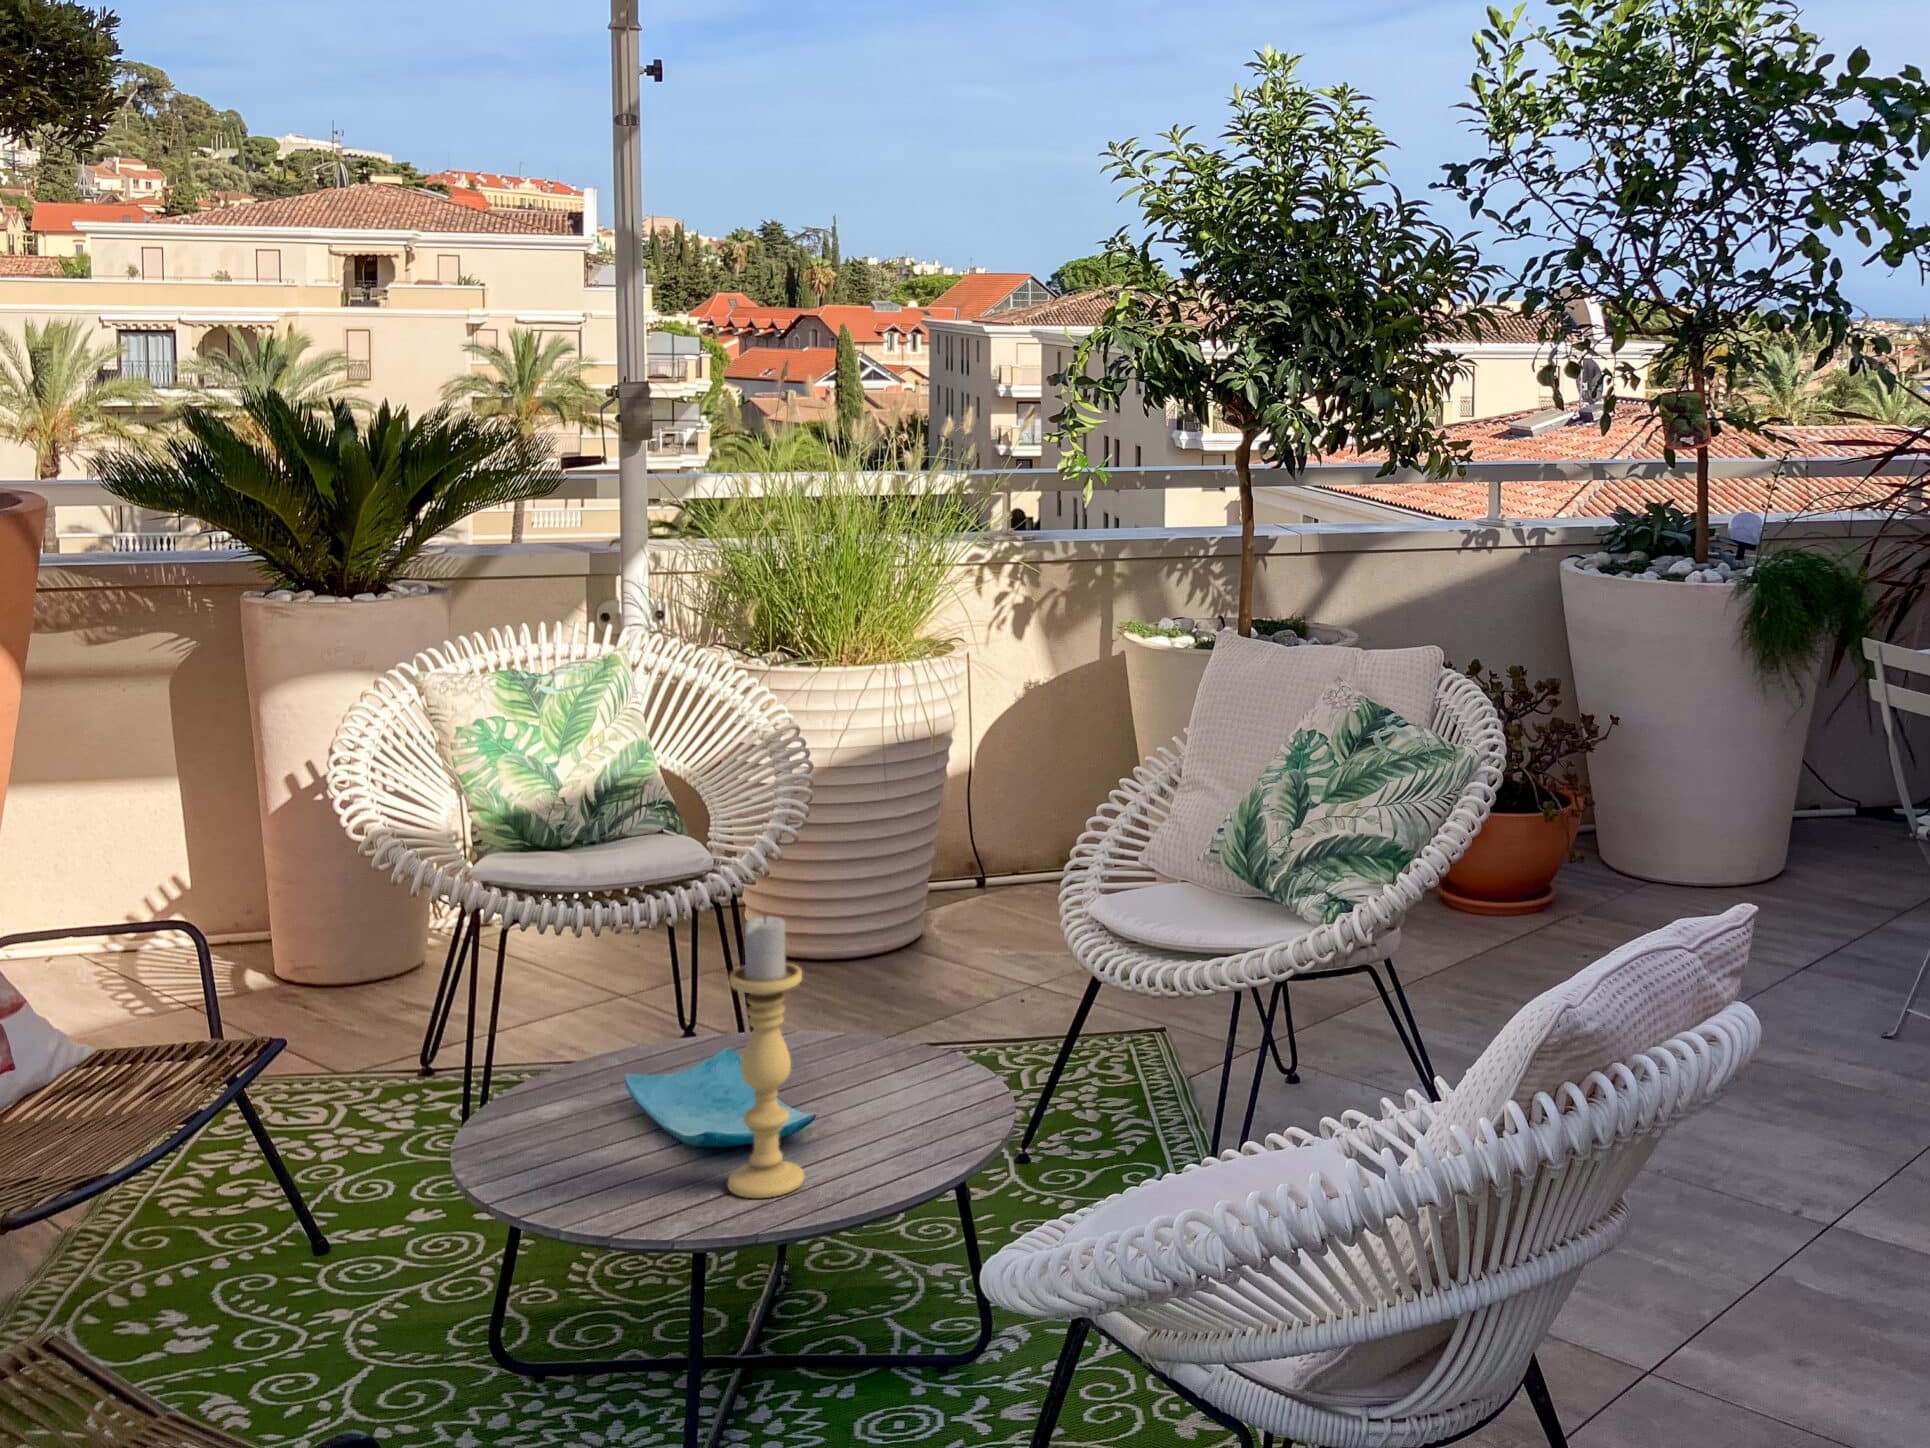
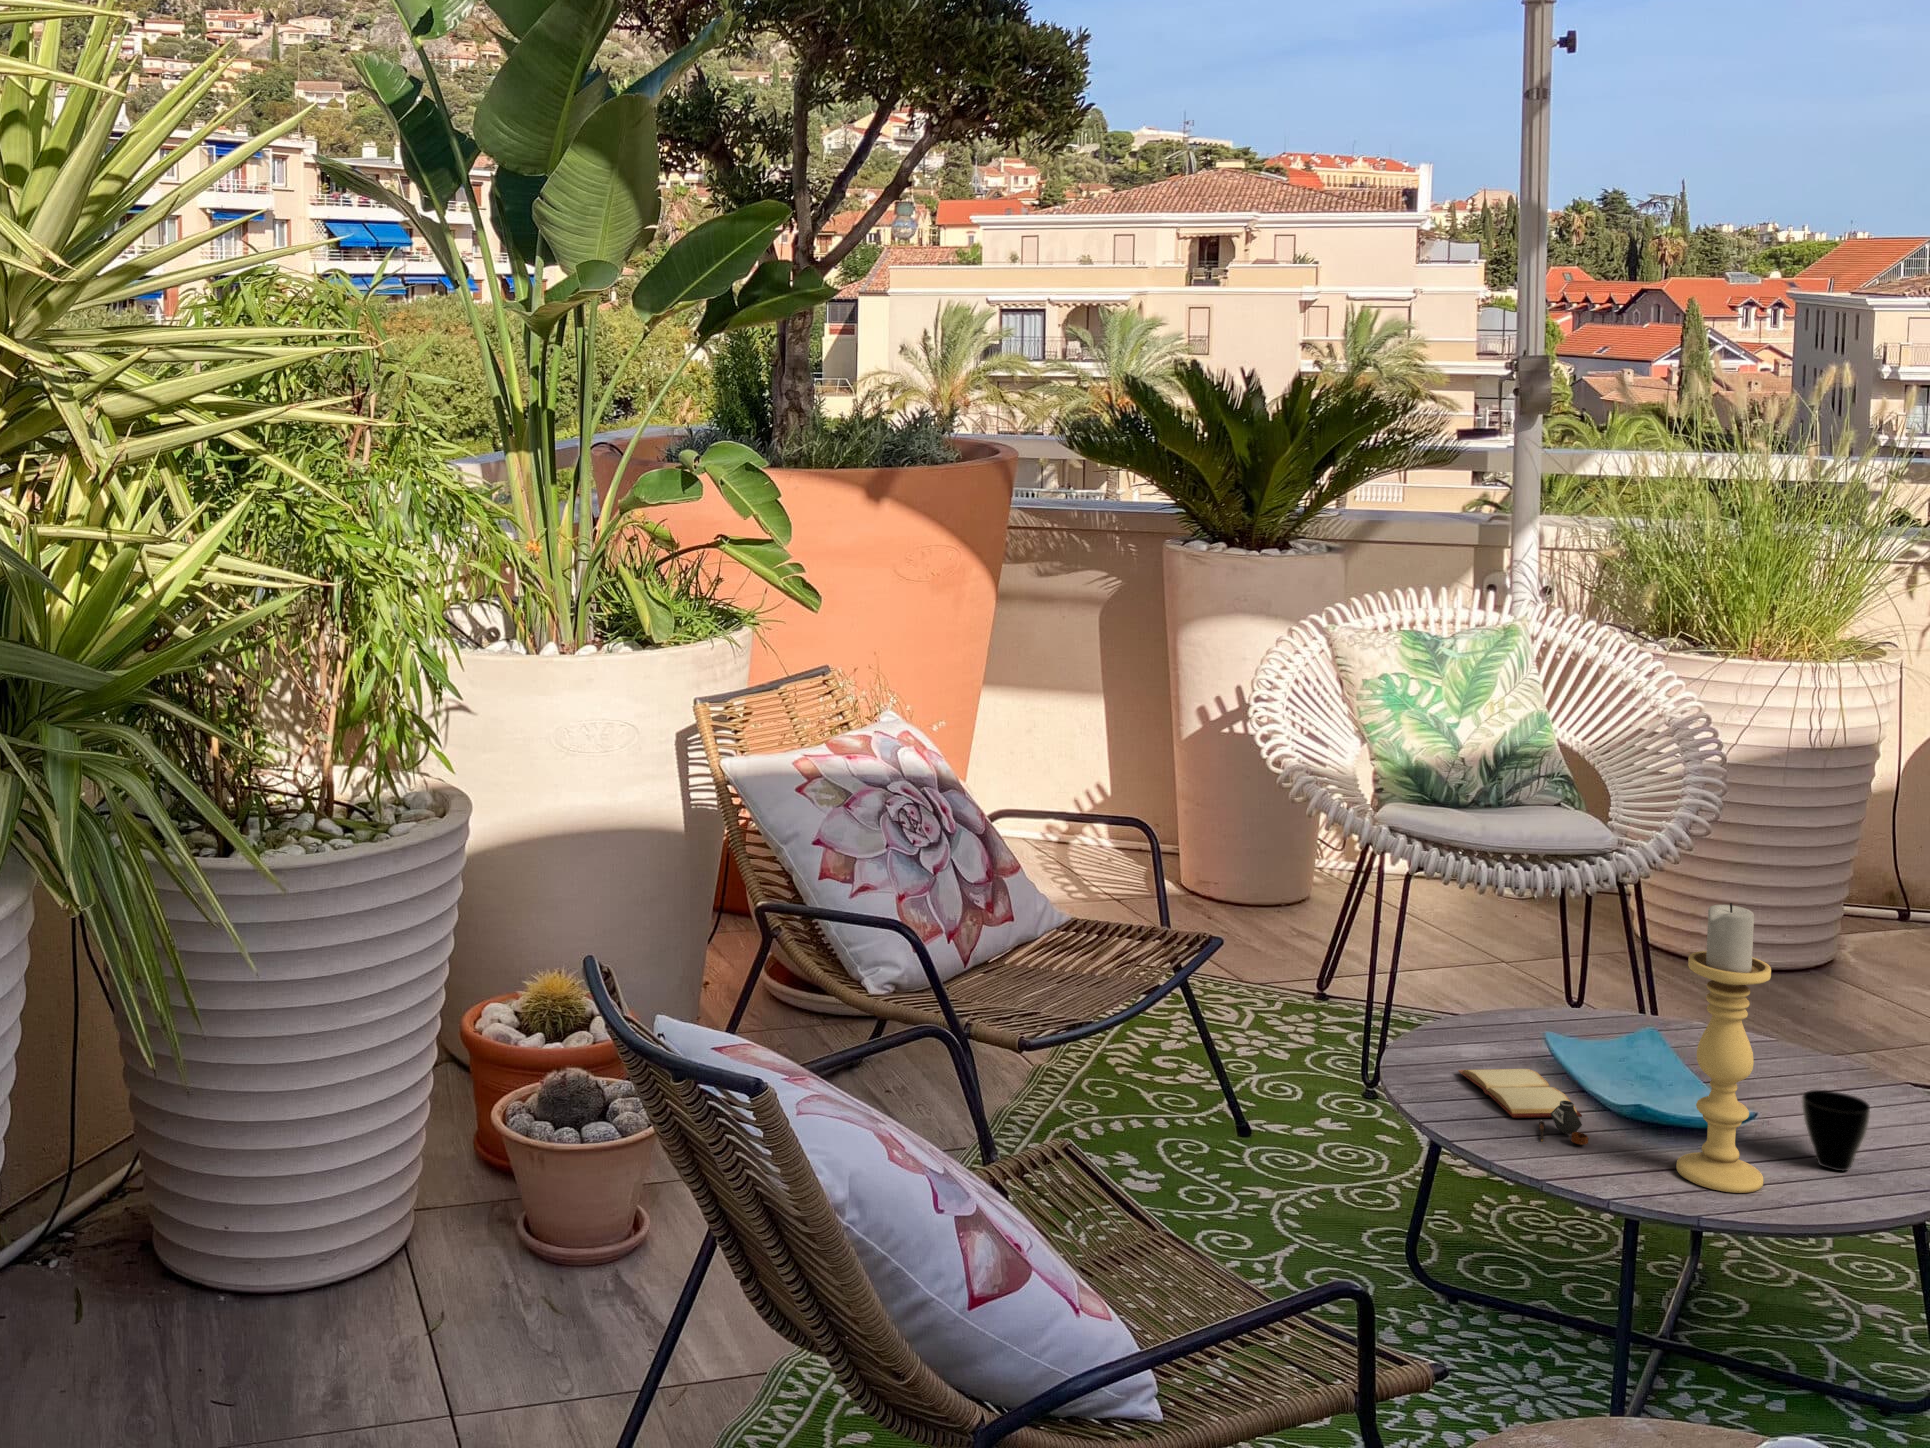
cup: none [839,1073,894,1148] -> present [1802,1090,1870,1171]
book: none [525,1117,646,1193] -> present [1458,1069,1588,1145]

